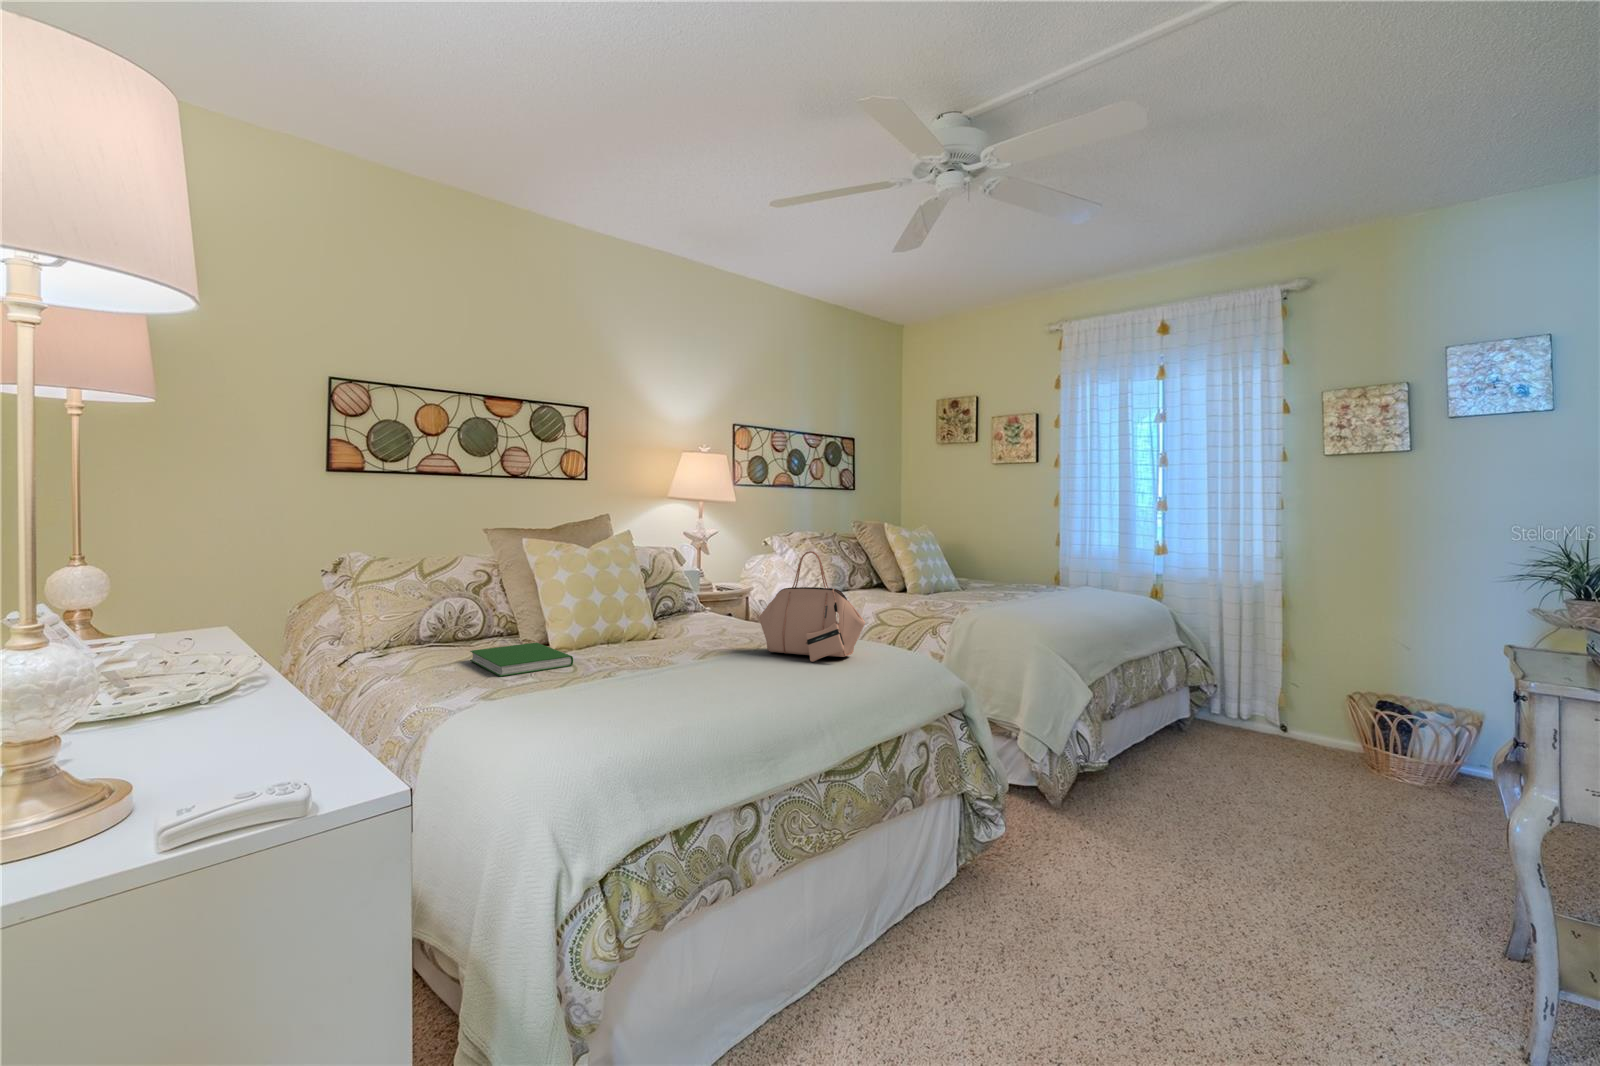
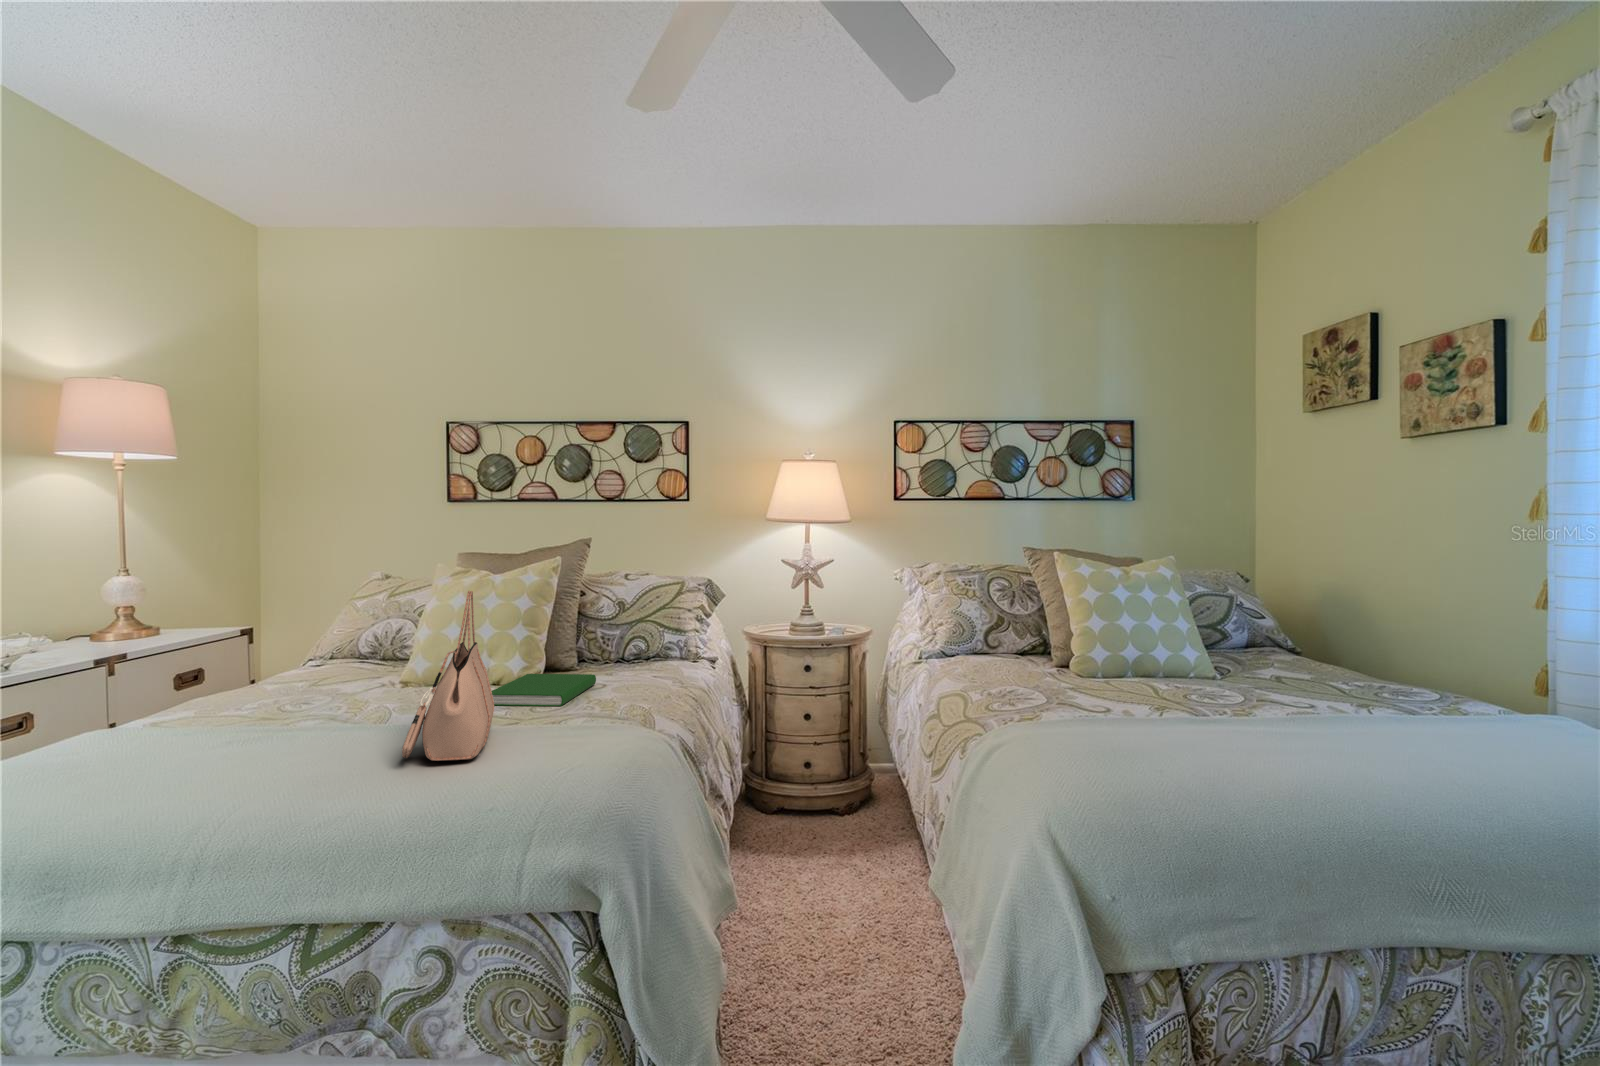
hardcover book: present [470,643,573,677] -> present [492,674,596,706]

